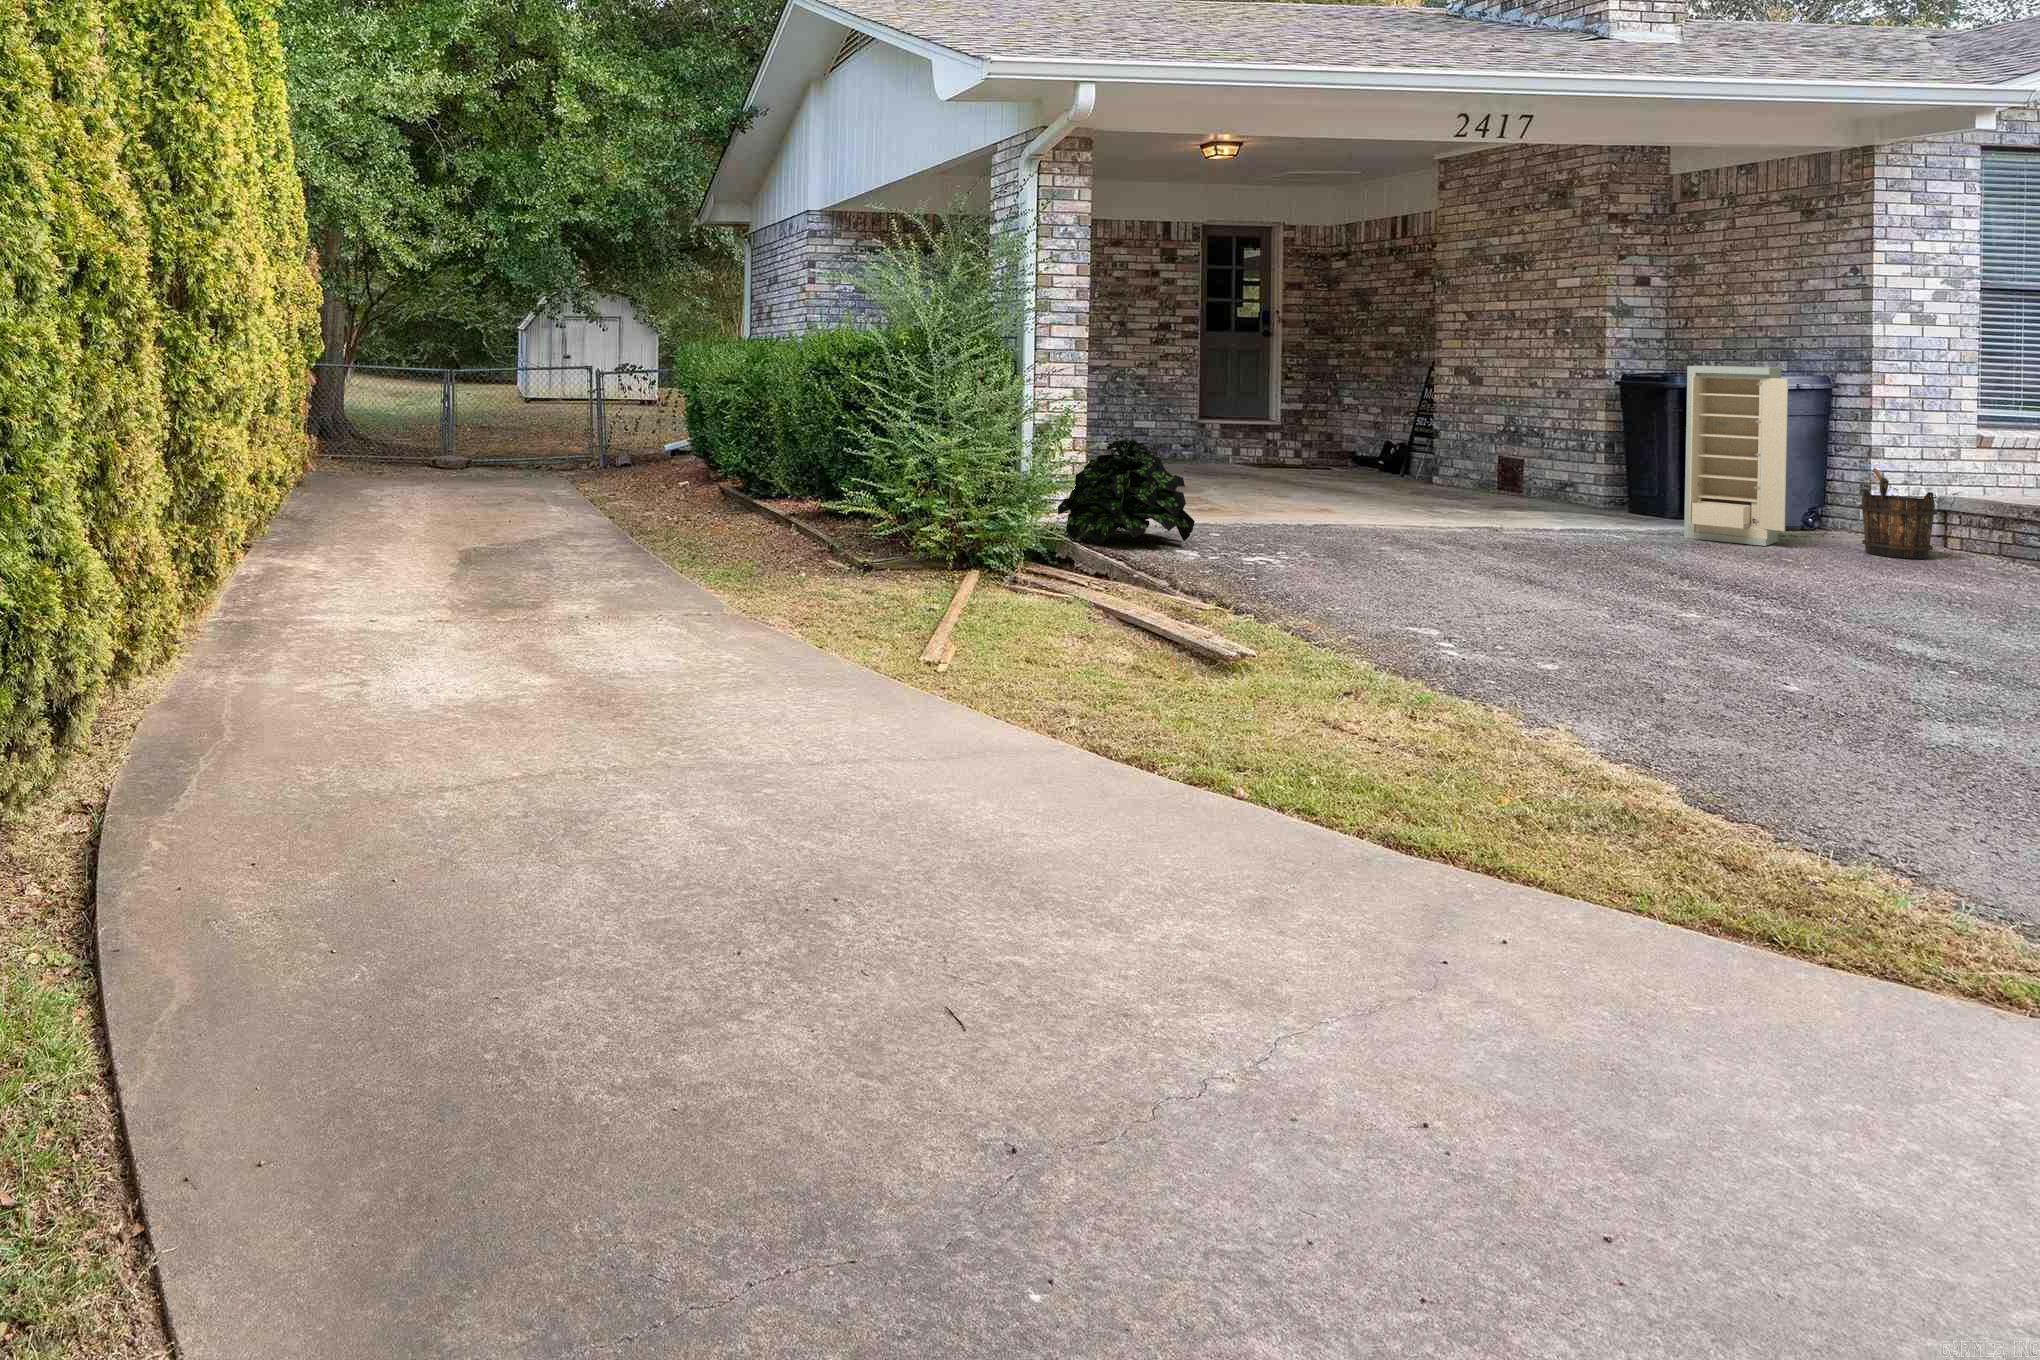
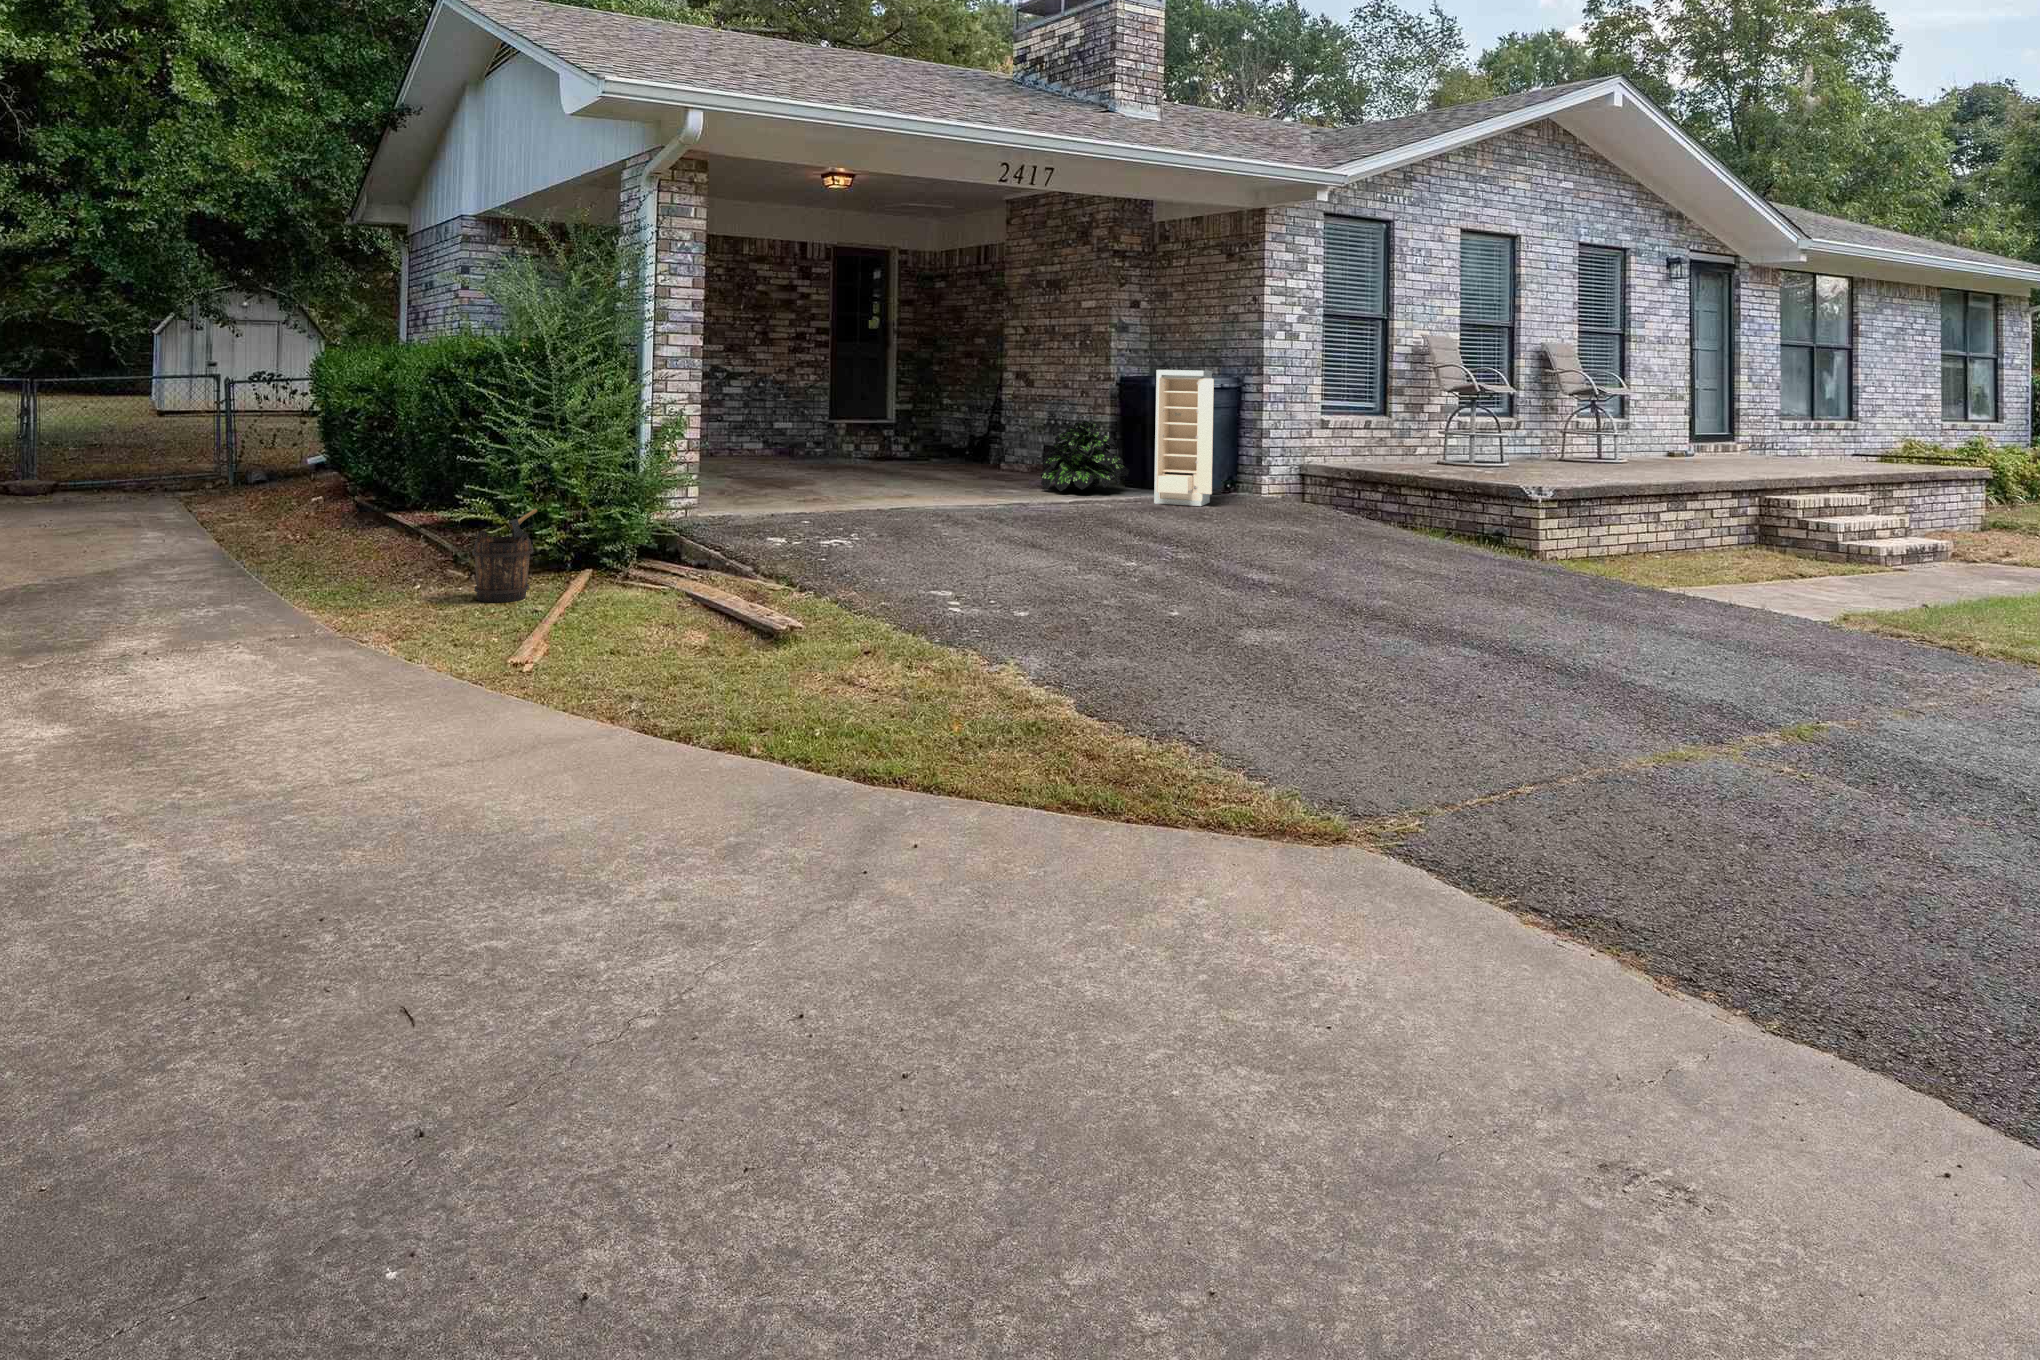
potted plant: present [1058,439,1195,544] -> present [1041,421,1129,491]
bucket: present [1859,468,1938,559] -> present [472,509,537,602]

